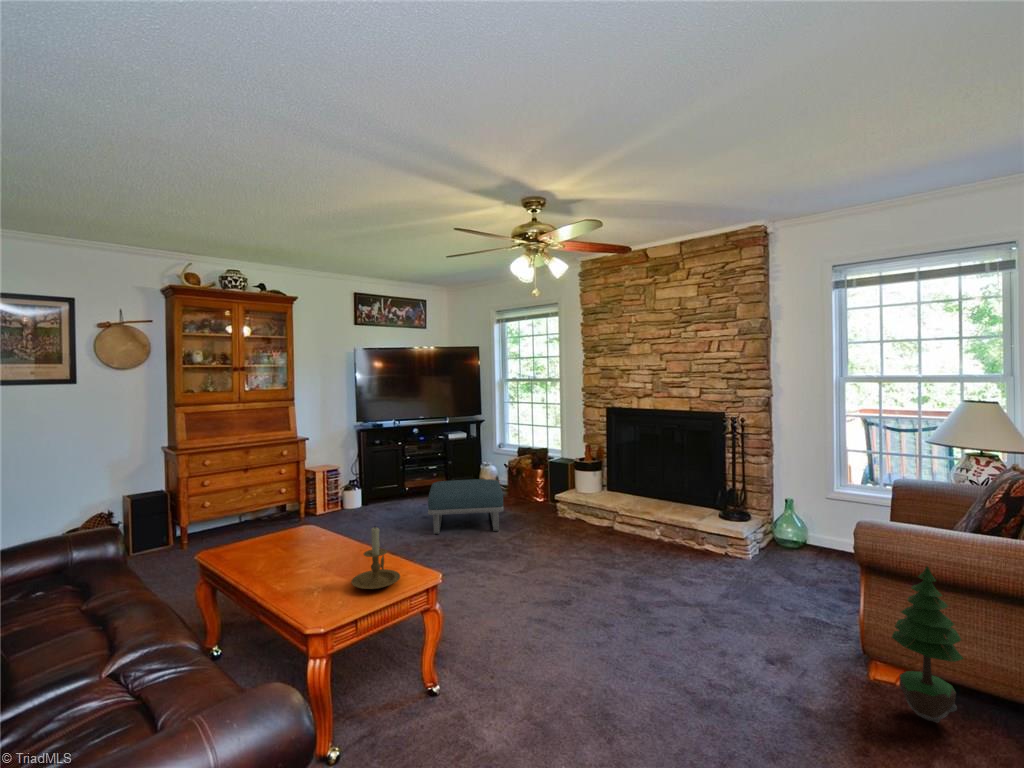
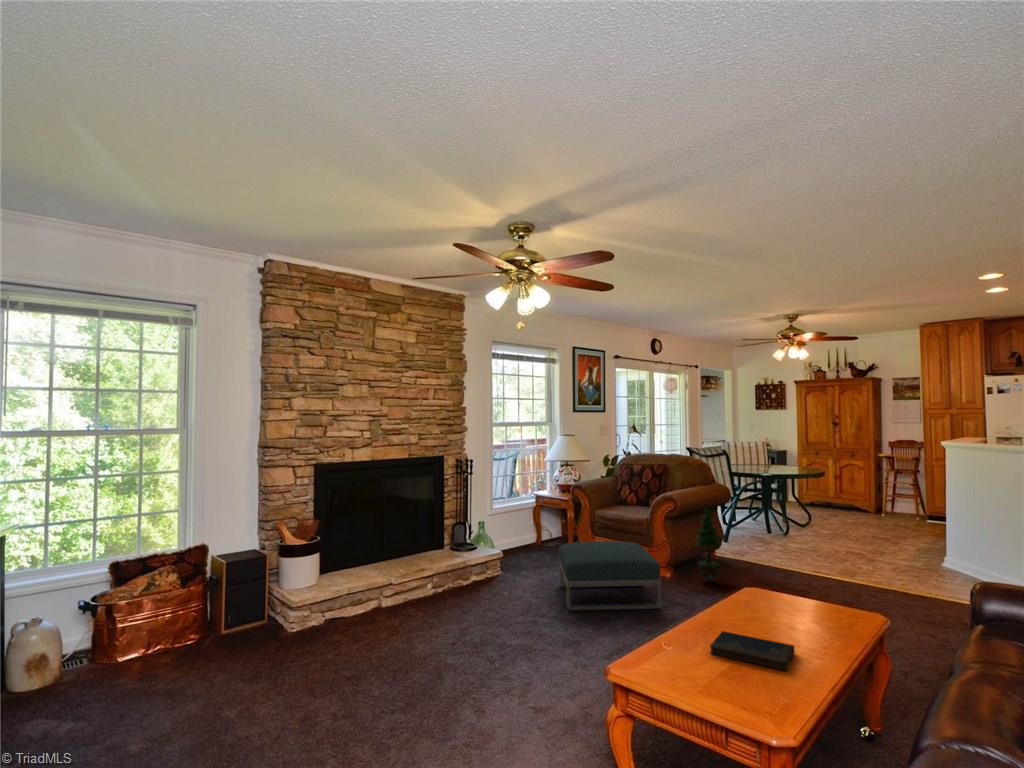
footstool: present [428,479,504,534] -> present [559,541,661,610]
candle holder: present [351,527,400,589] -> none [759,555,823,622]
hardcover book: none [283,545,348,572] -> present [710,631,795,671]

